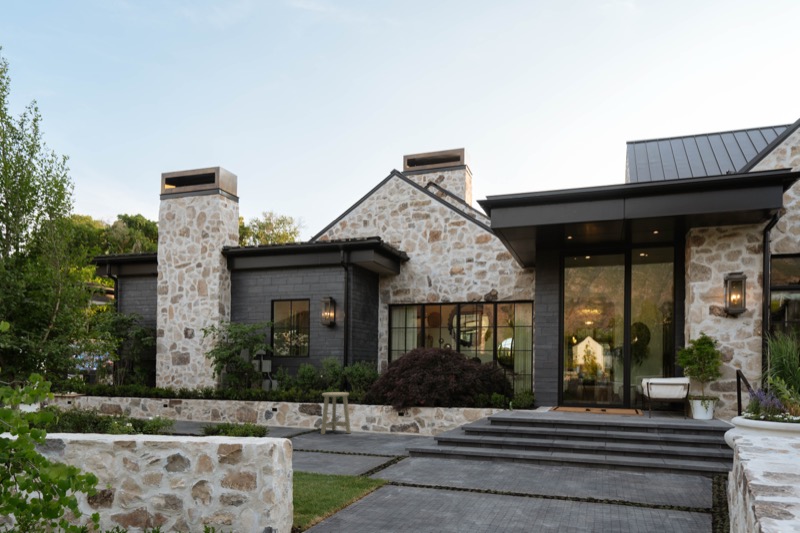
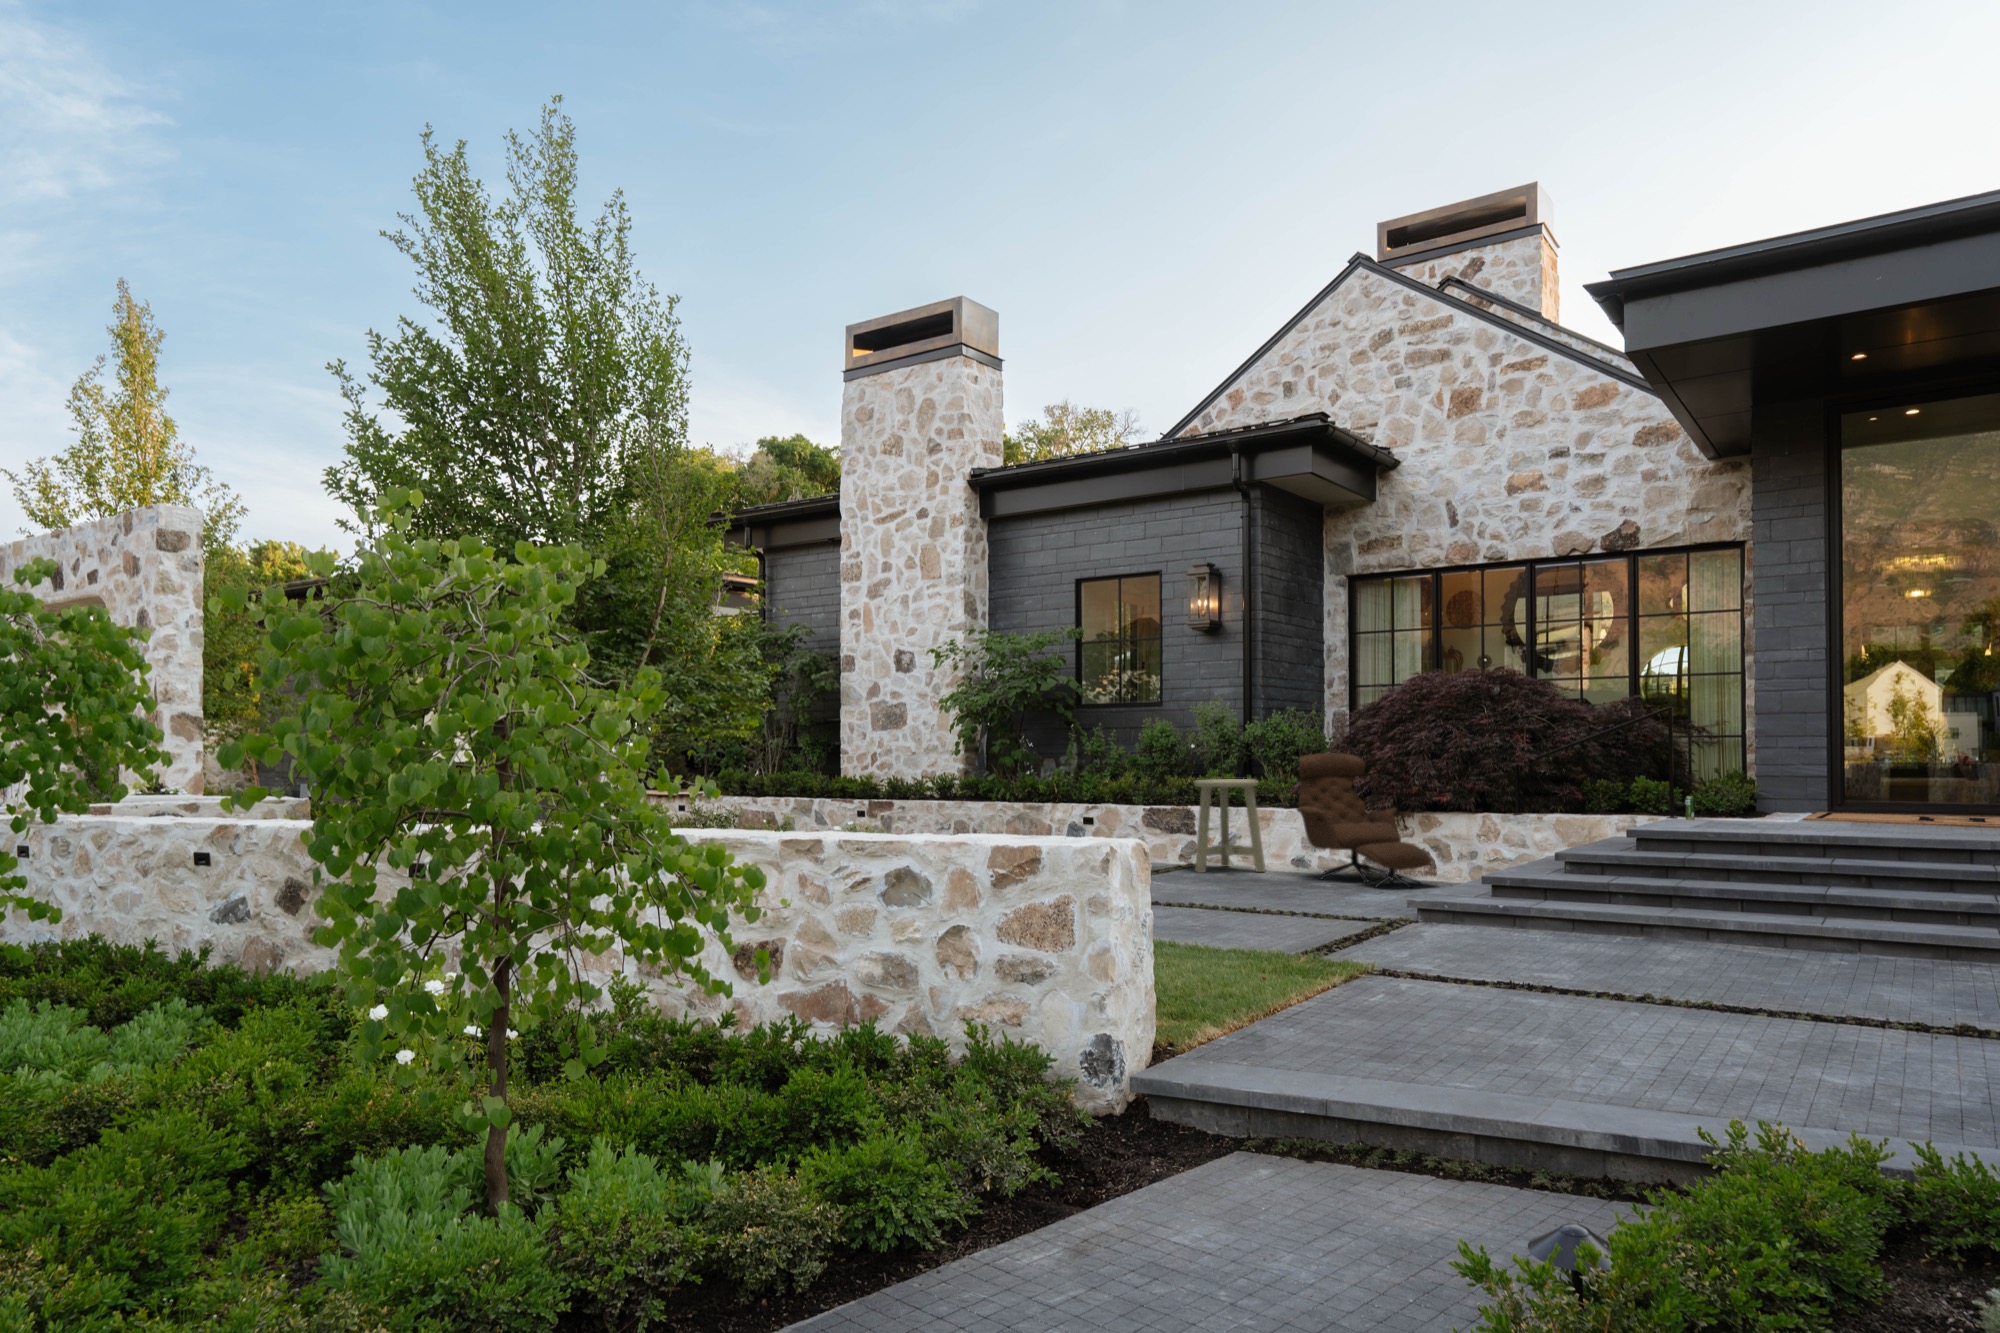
lounge chair: none [364,381,417,440] -> present [1297,753,1431,888]

